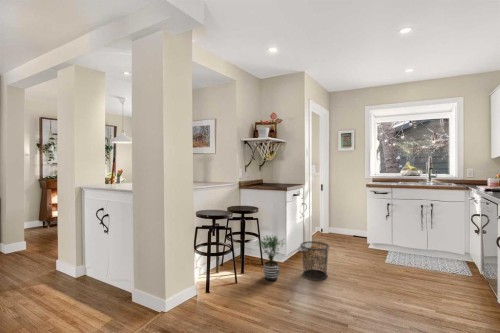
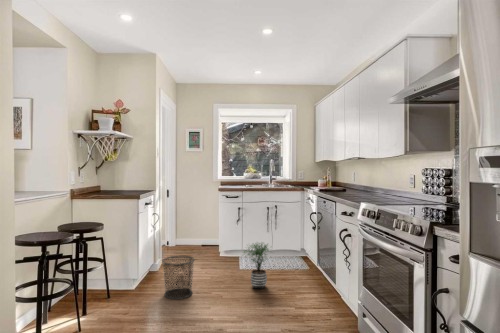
potted plant: present [258,236,283,281] -> present [244,243,269,289]

